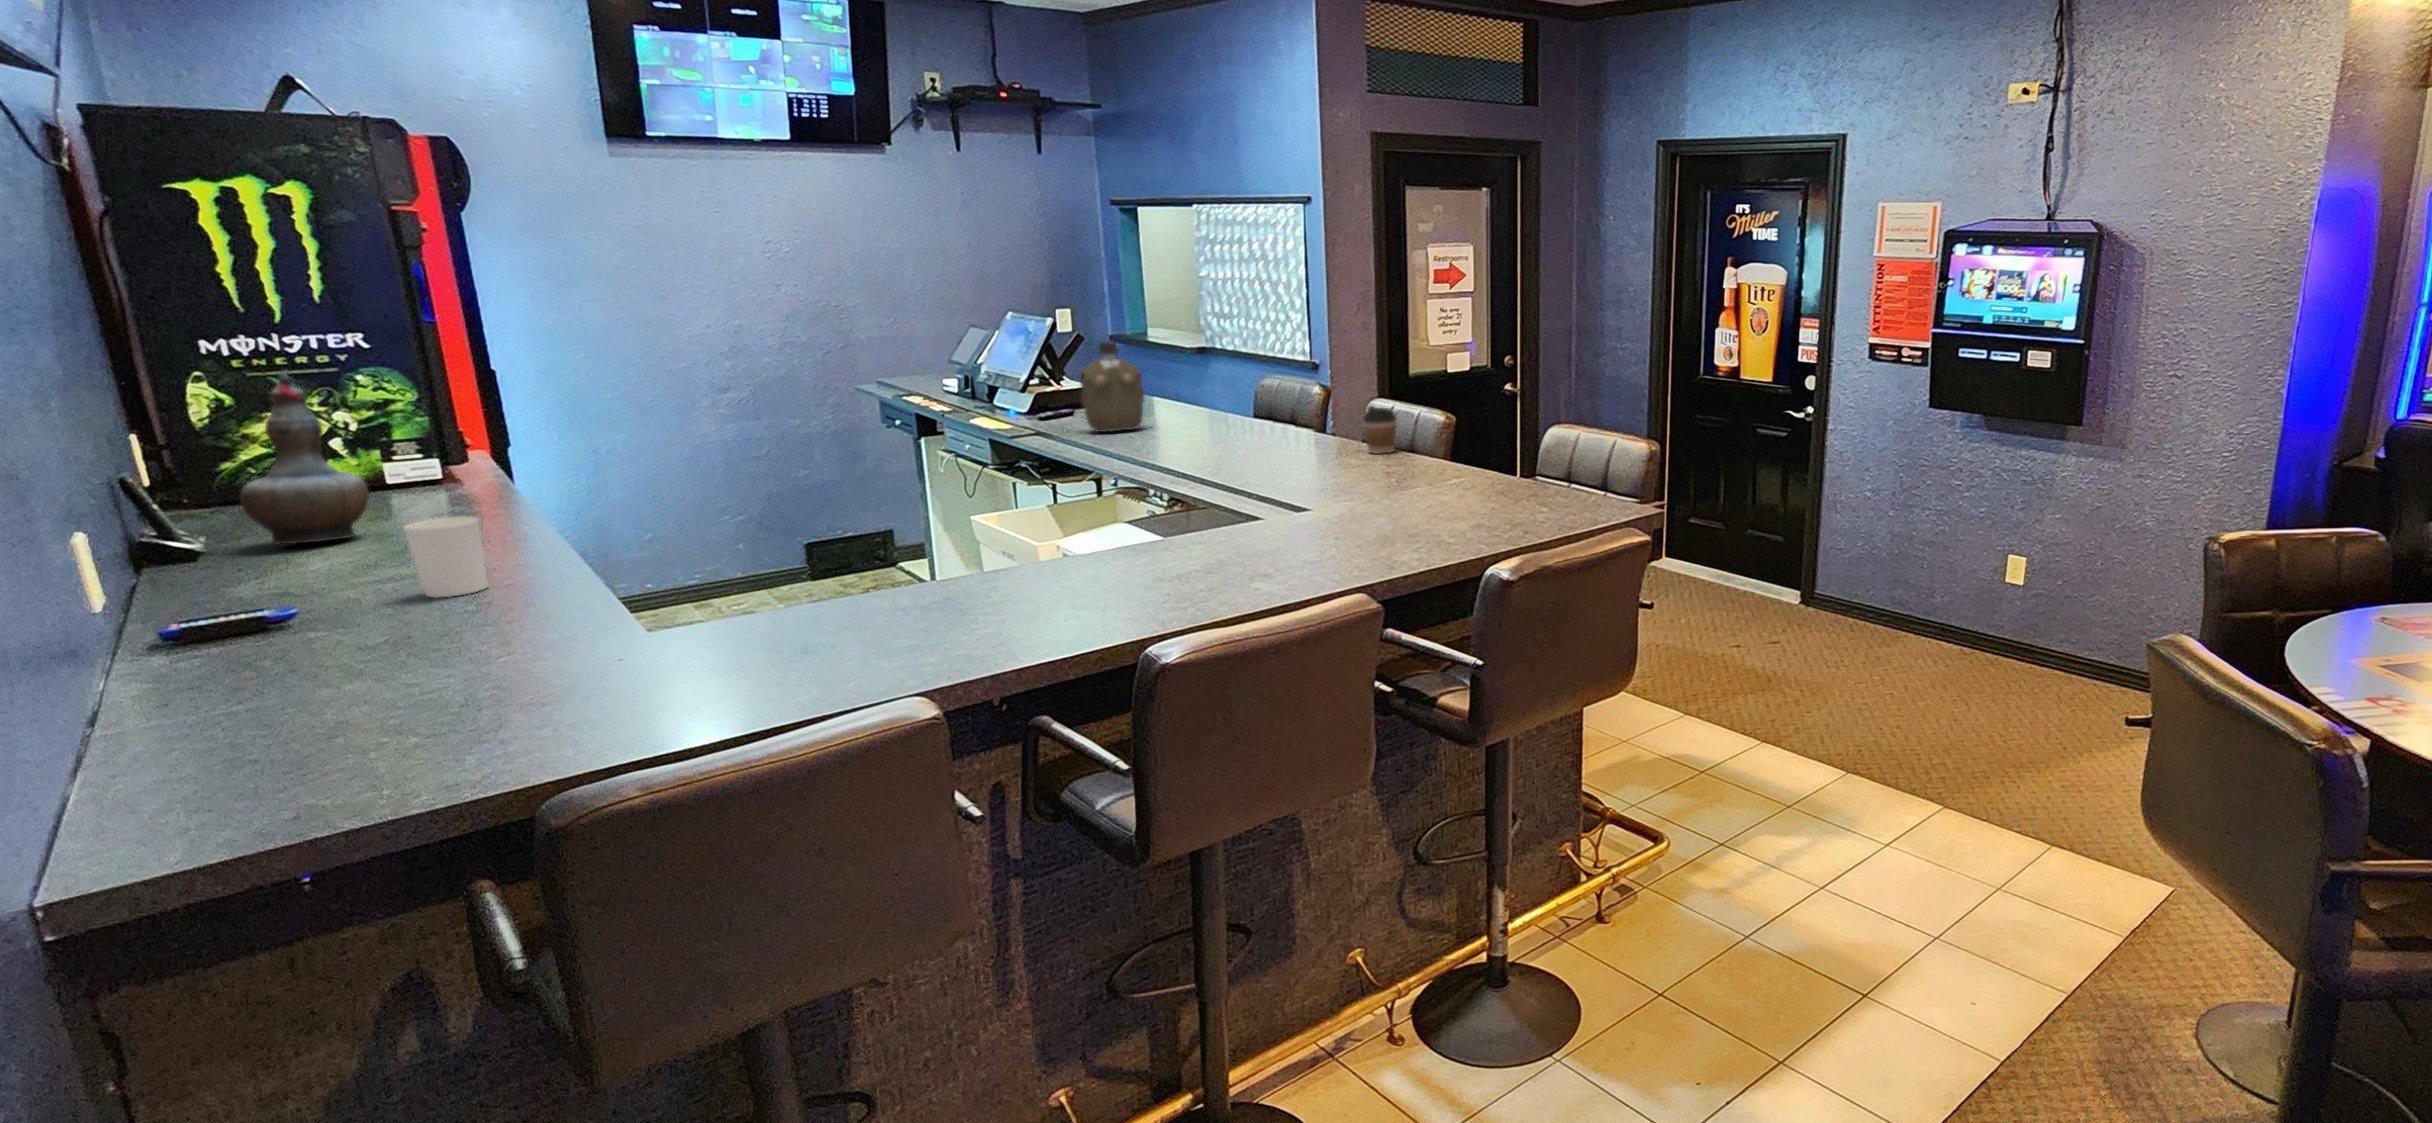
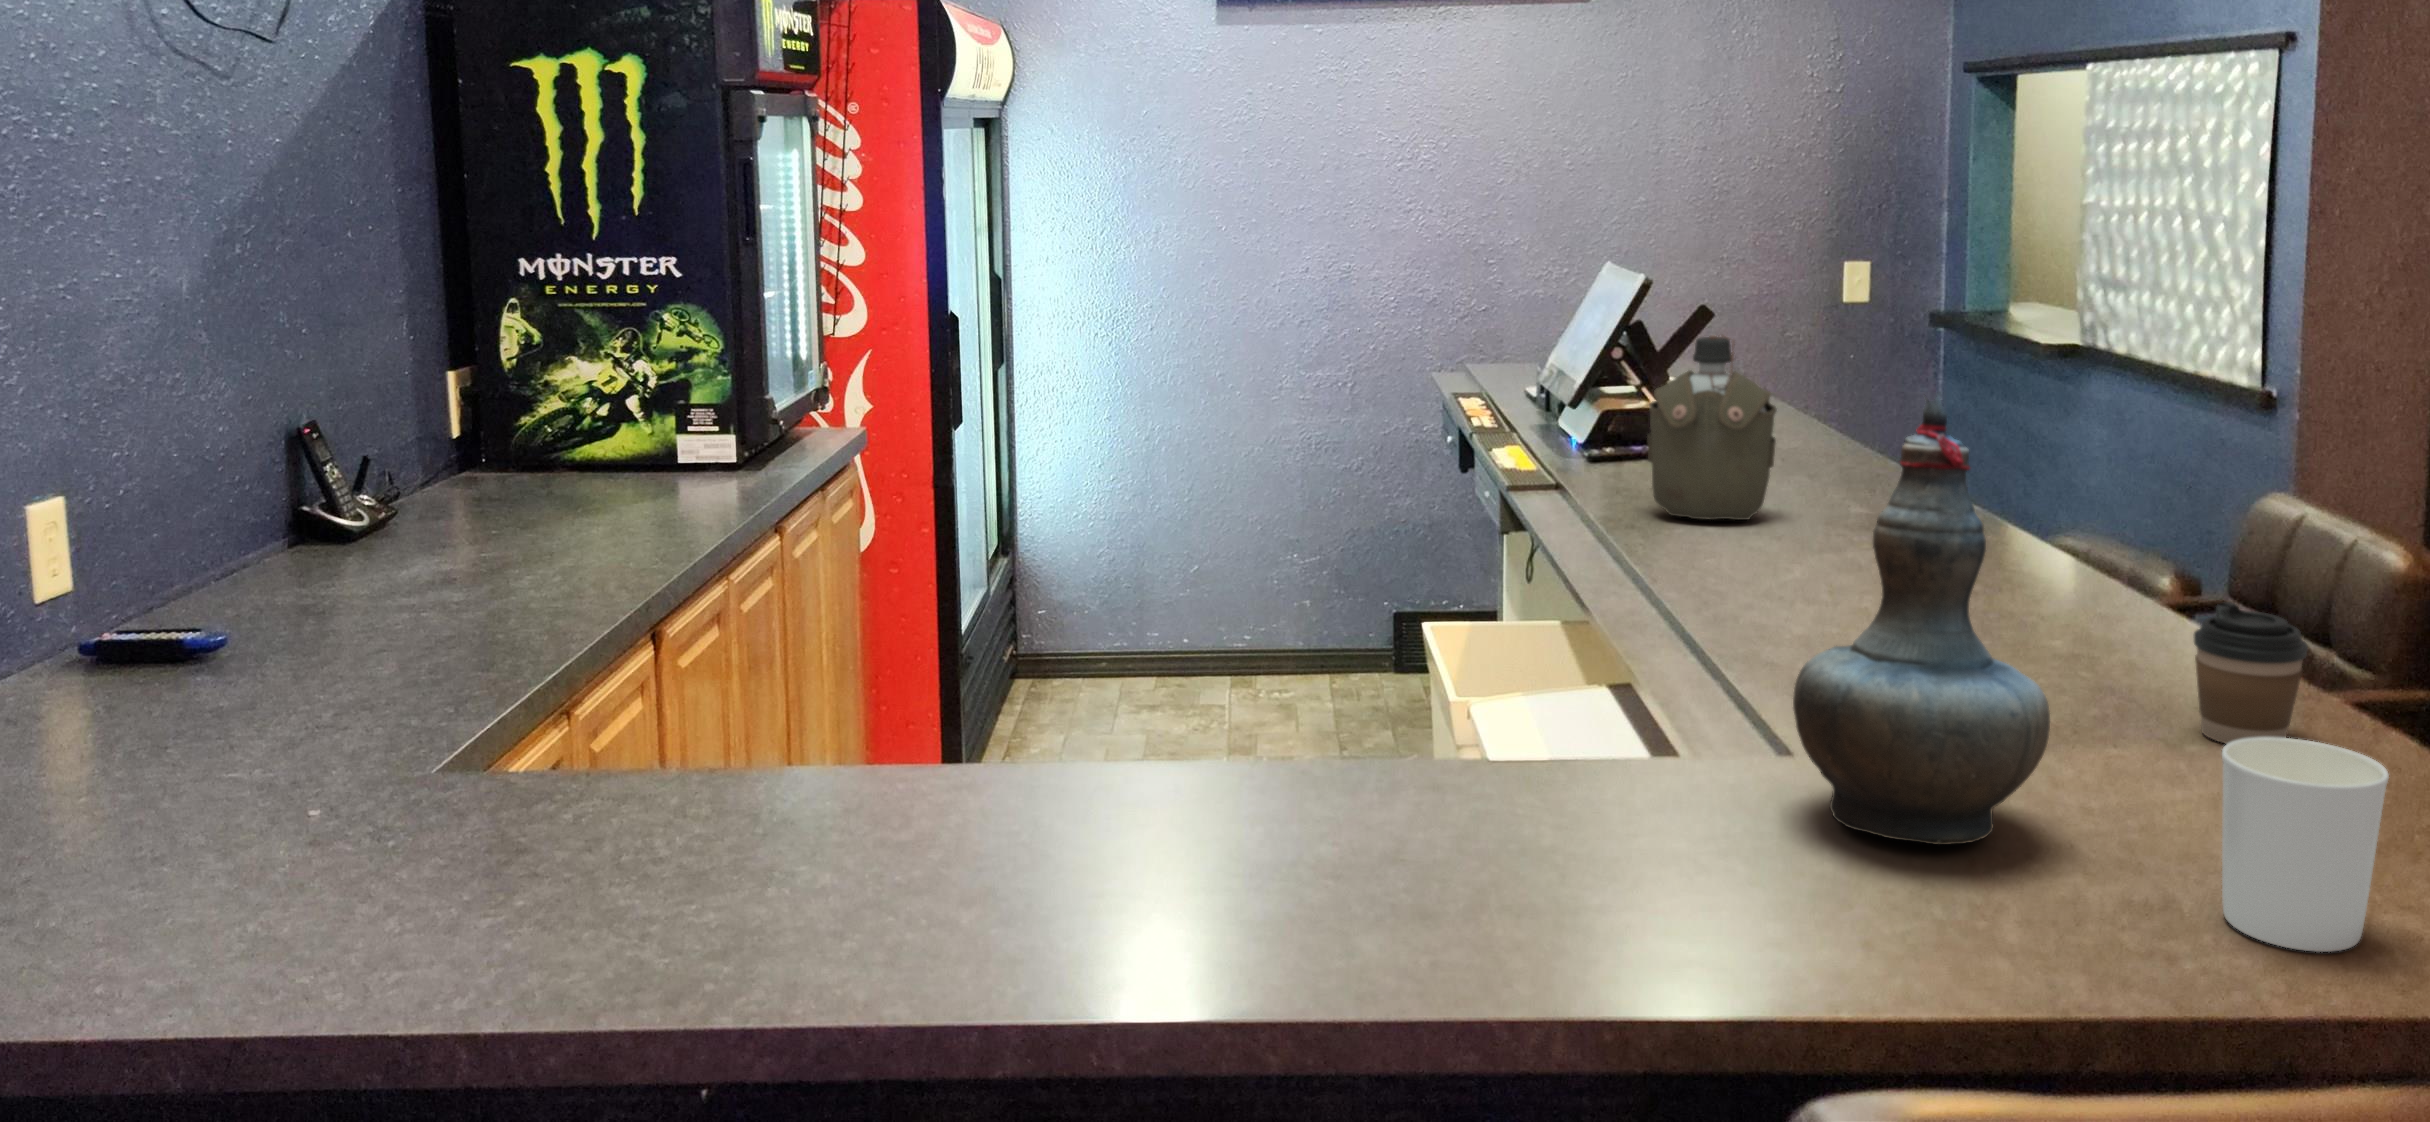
decorative vase: present [240,370,369,544] -> present [1793,392,2050,845]
candle holder: present [403,516,488,597] -> present [2222,737,2389,952]

